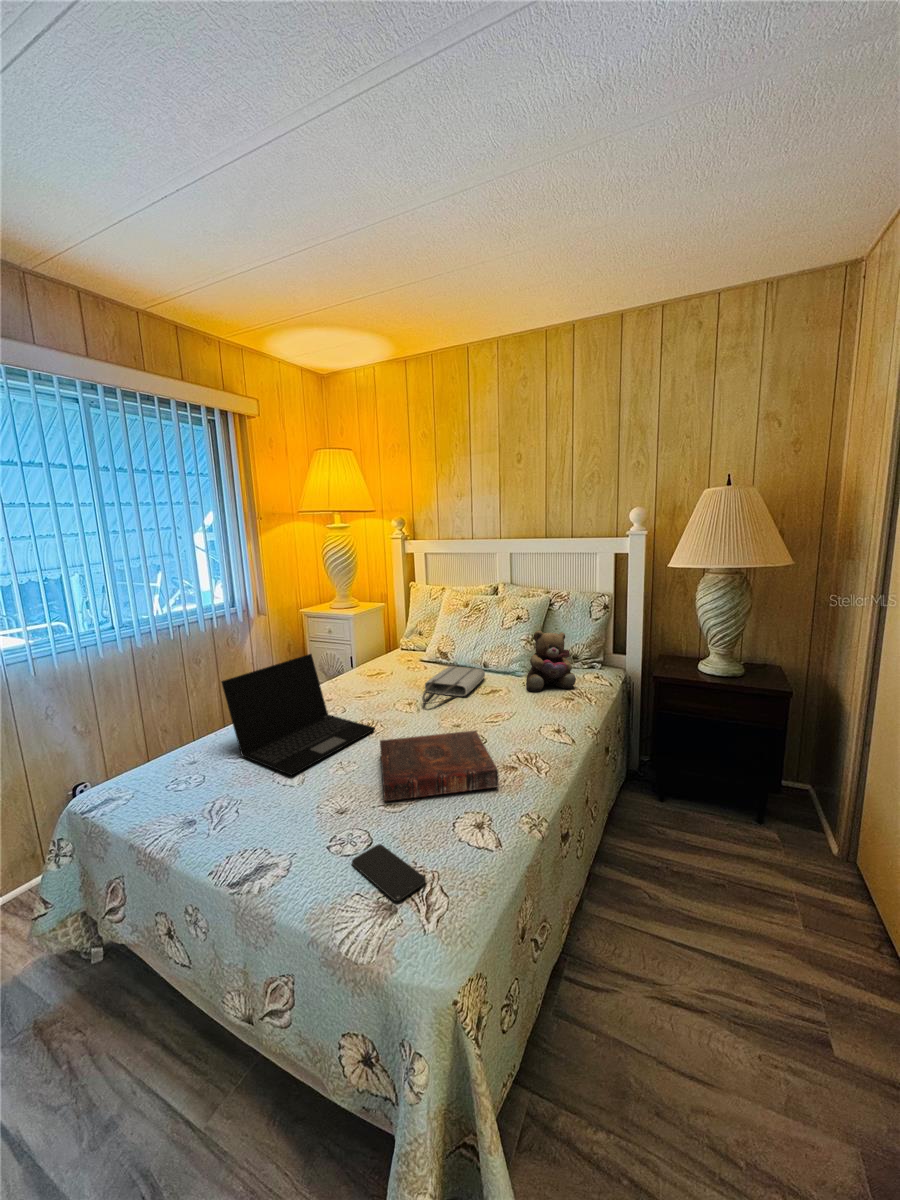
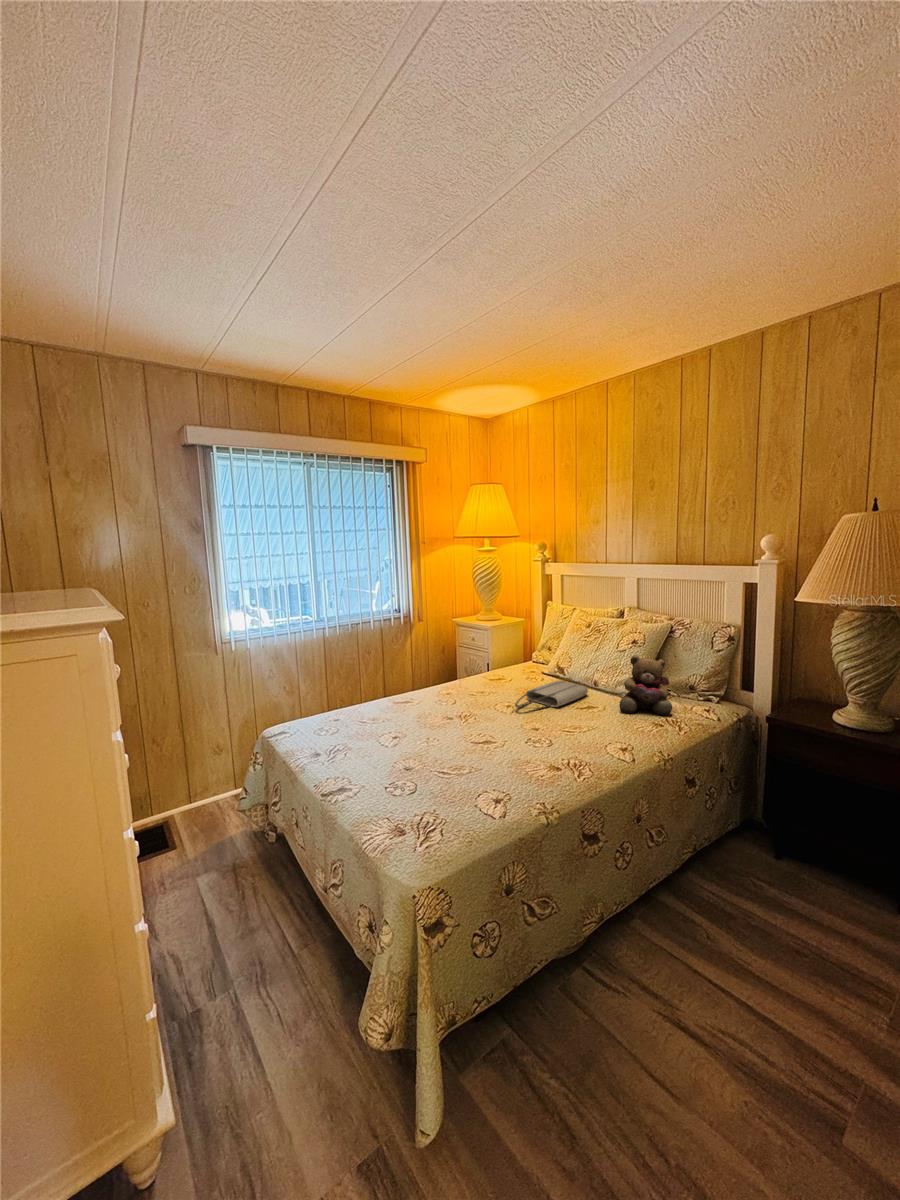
laptop: present [221,654,375,775] -> none [359,655,466,741]
book: present [380,730,499,801] -> none [439,728,537,779]
smartphone: present [352,844,426,901] -> none [395,794,433,828]

